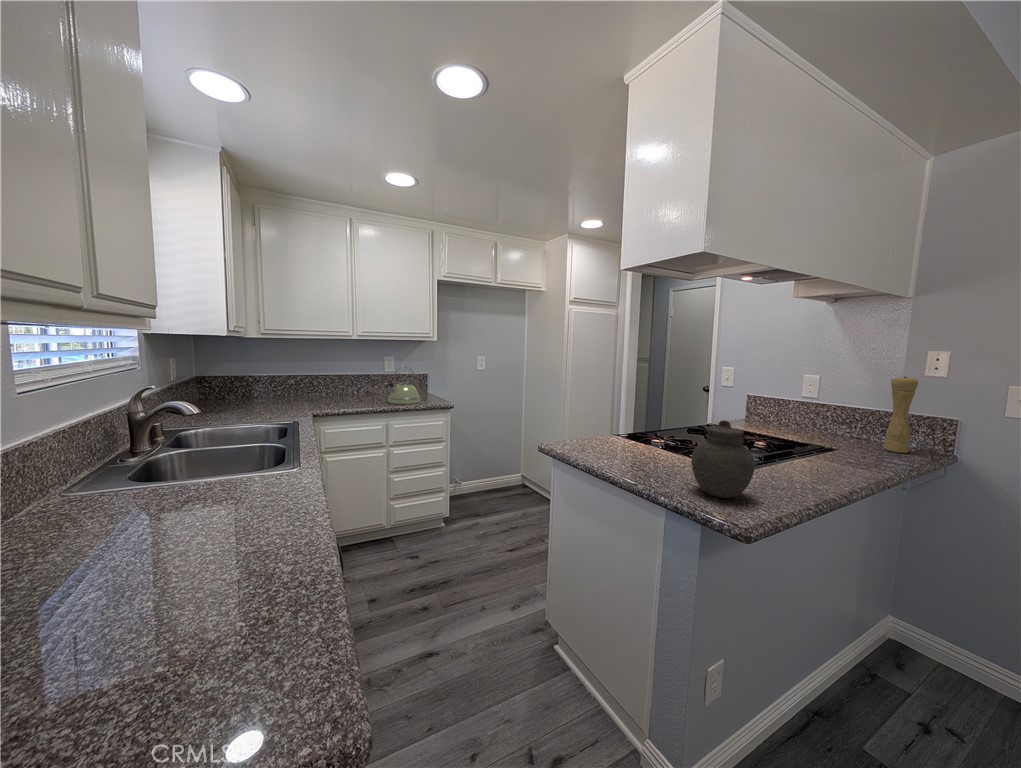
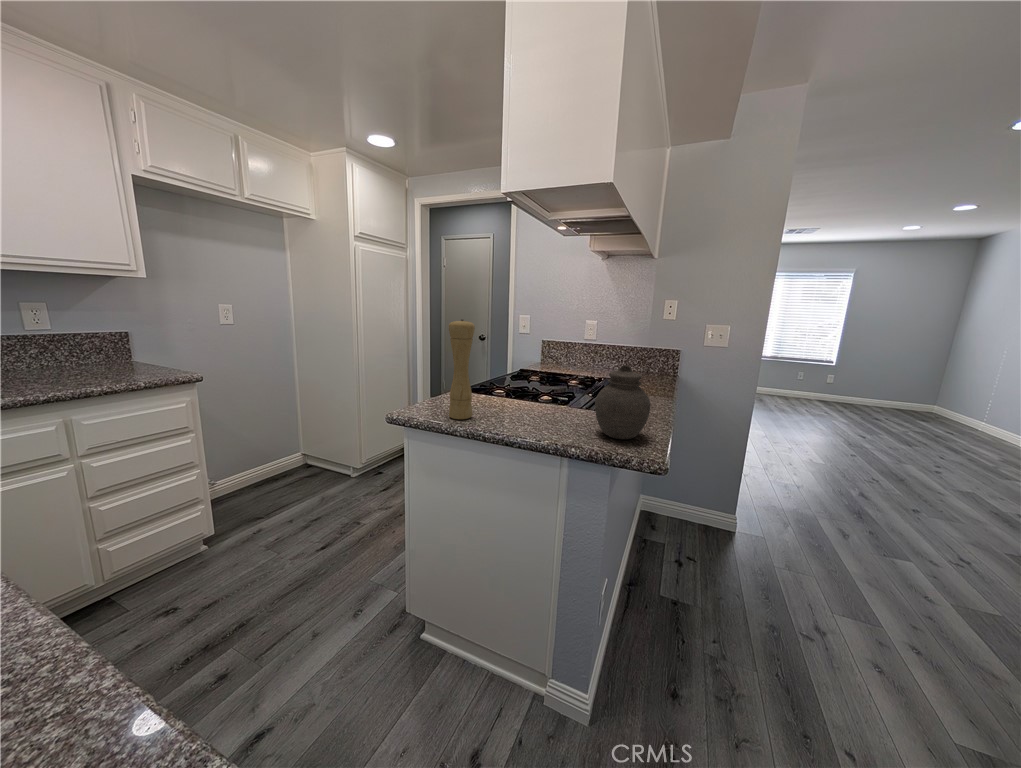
kettle: present [385,366,420,404] -> none [42,321,131,386]
pepper mill: present [884,377,918,453] -> present [449,319,475,419]

